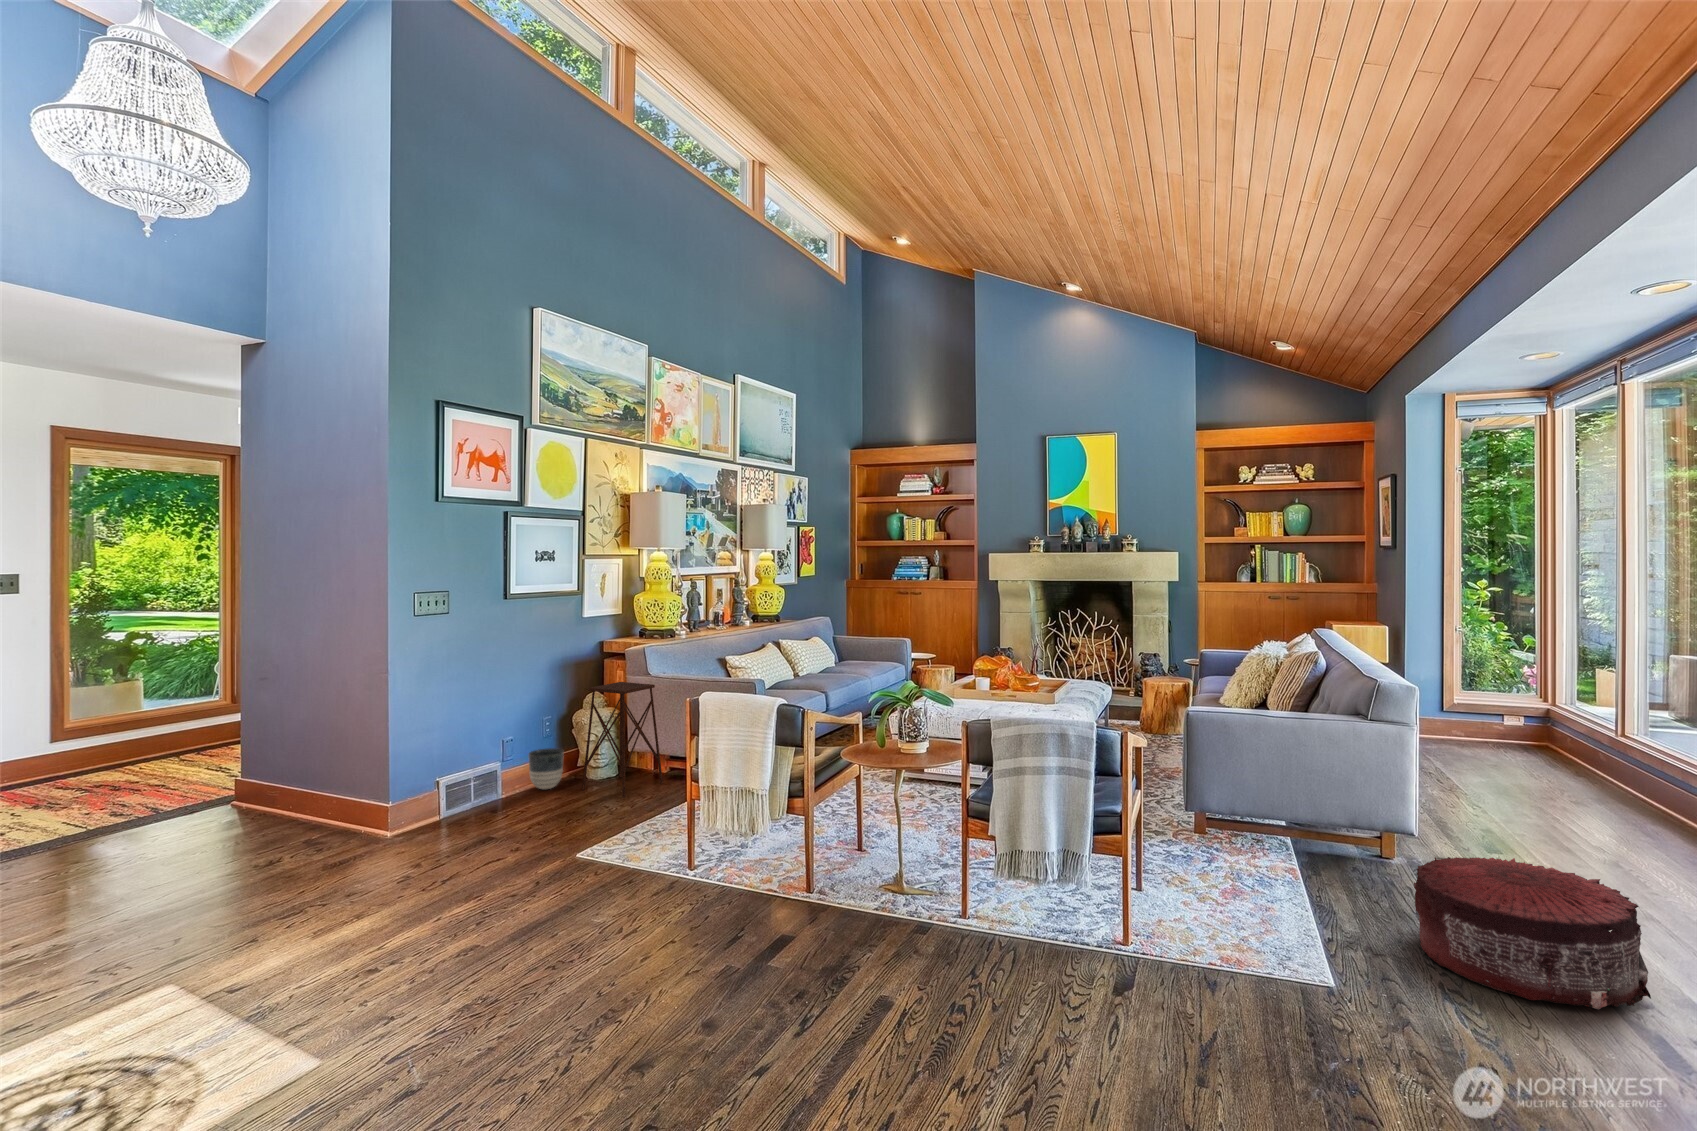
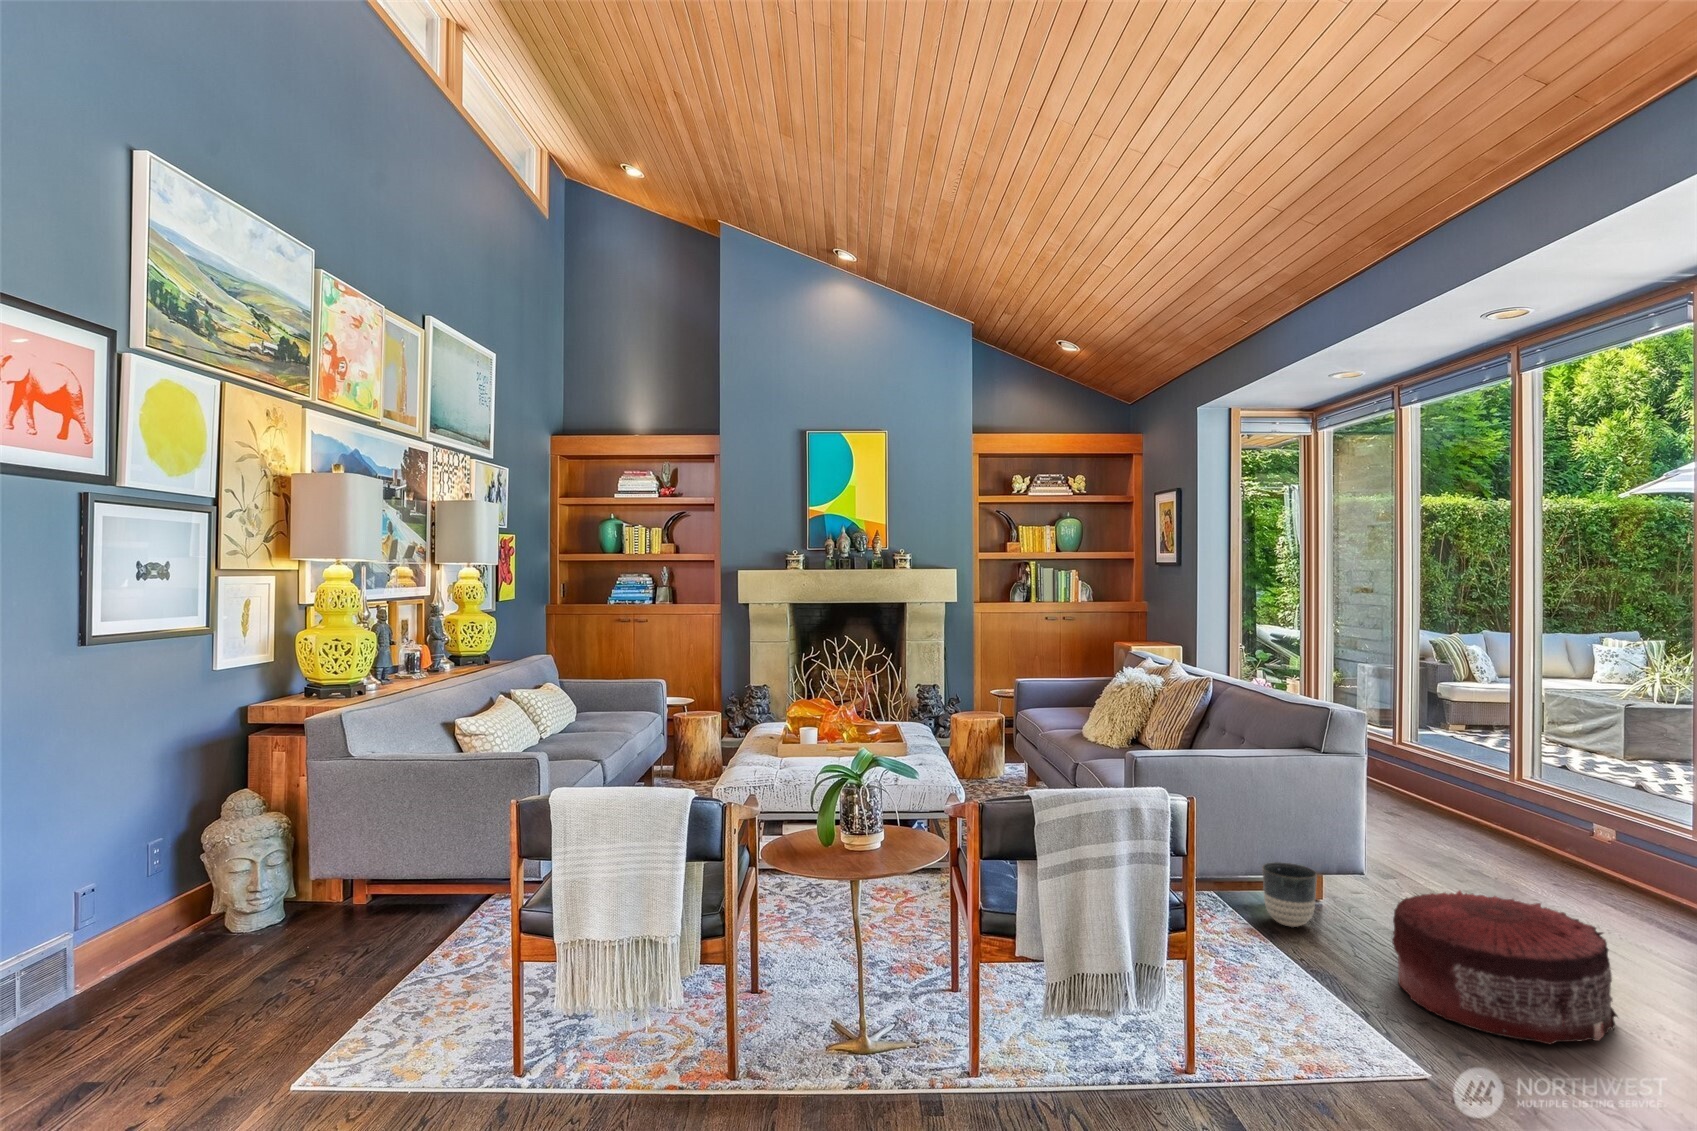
side table: present [582,682,663,797] -> none [230,771,372,959]
planter: present [528,748,564,789] -> present [1262,862,1317,927]

